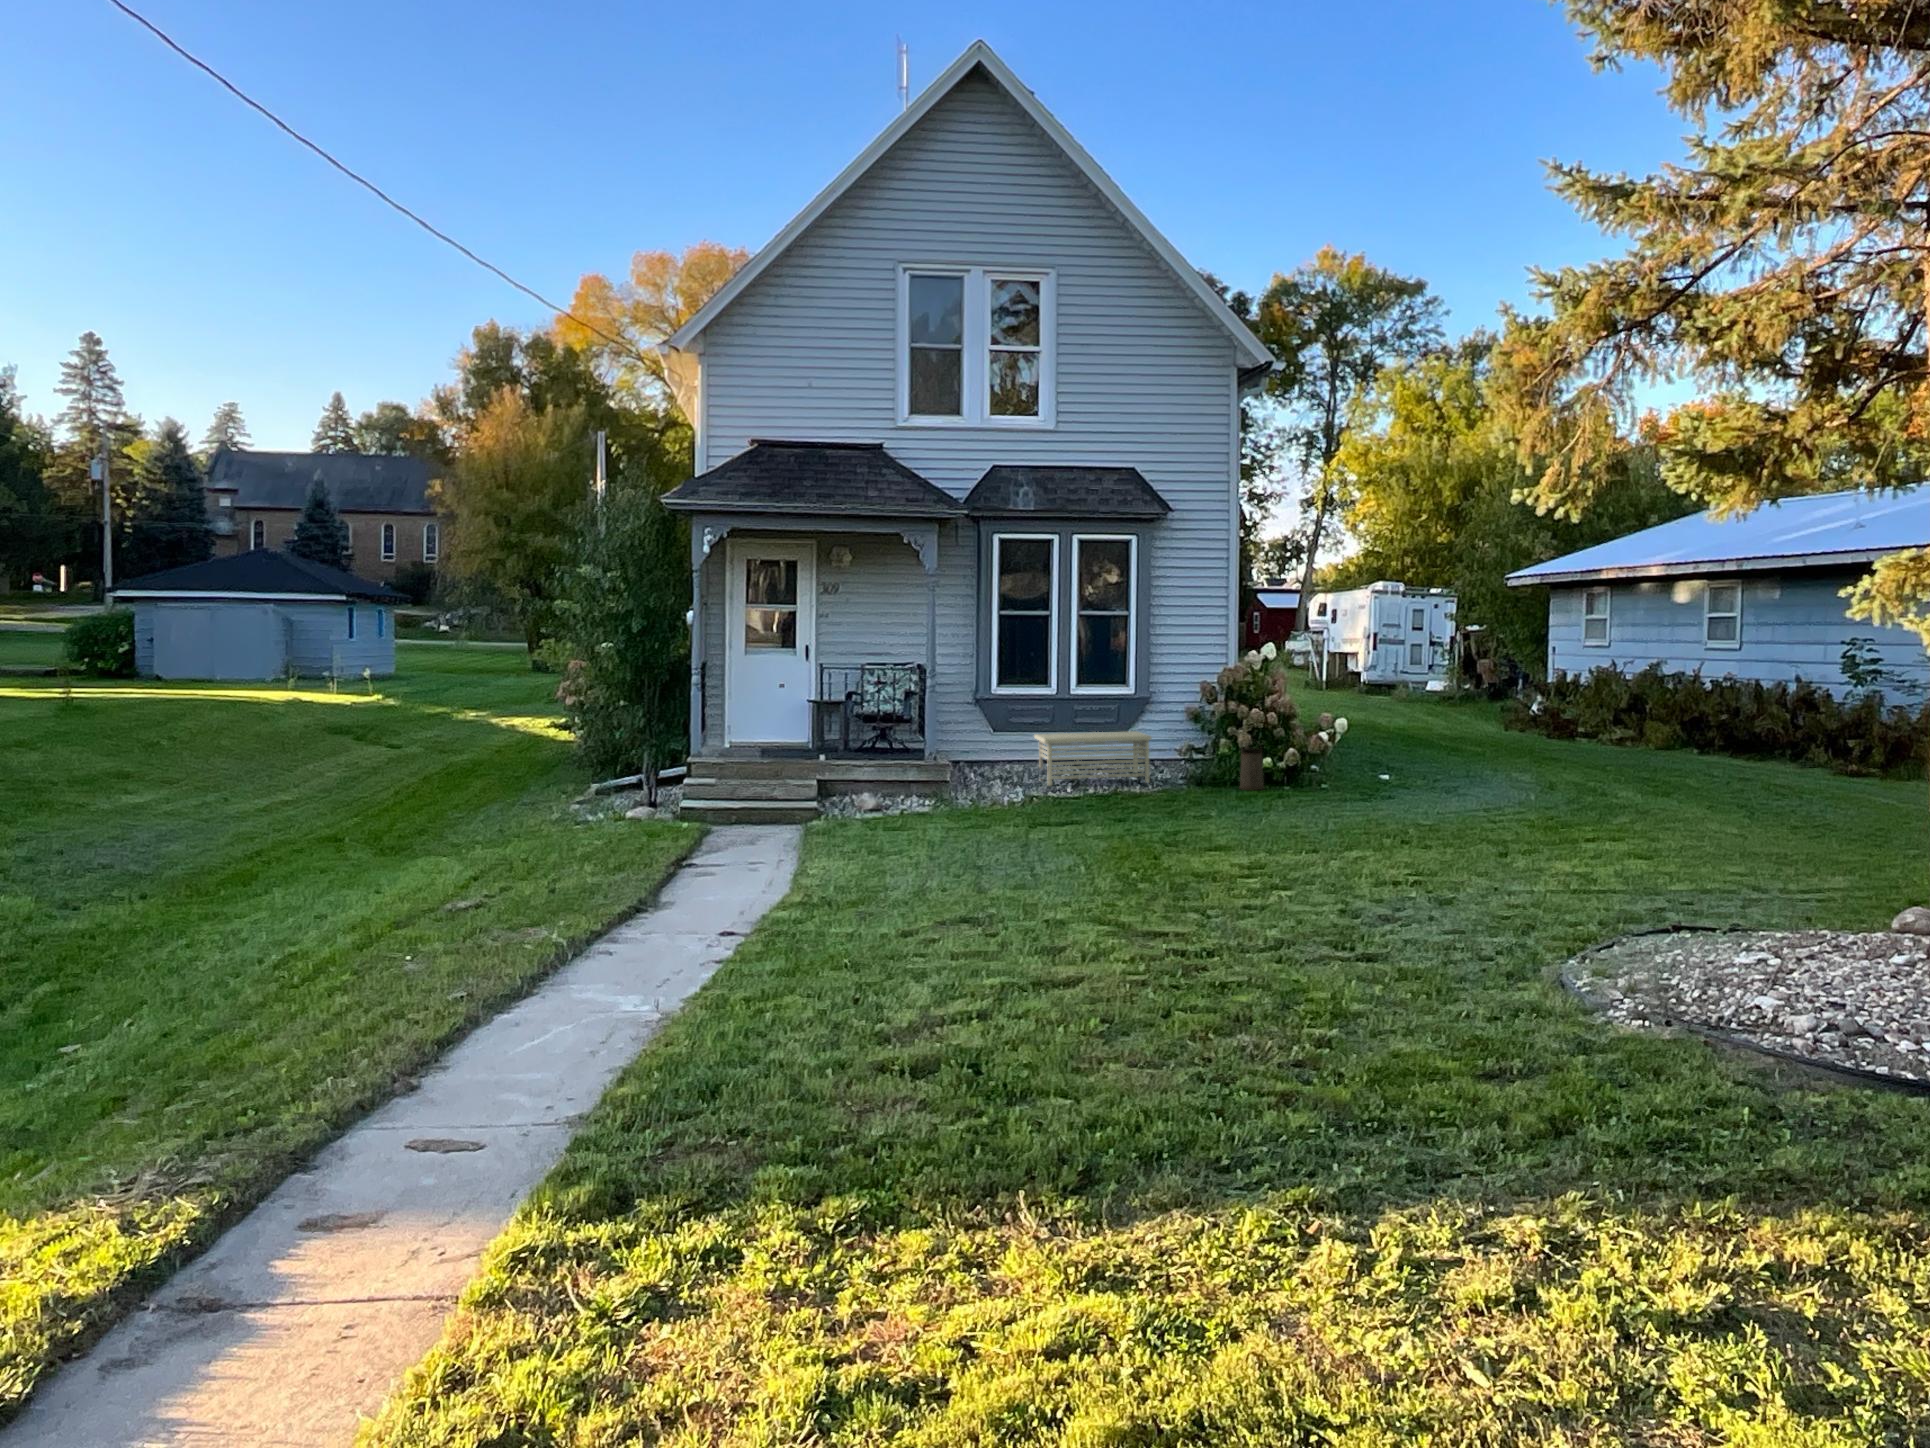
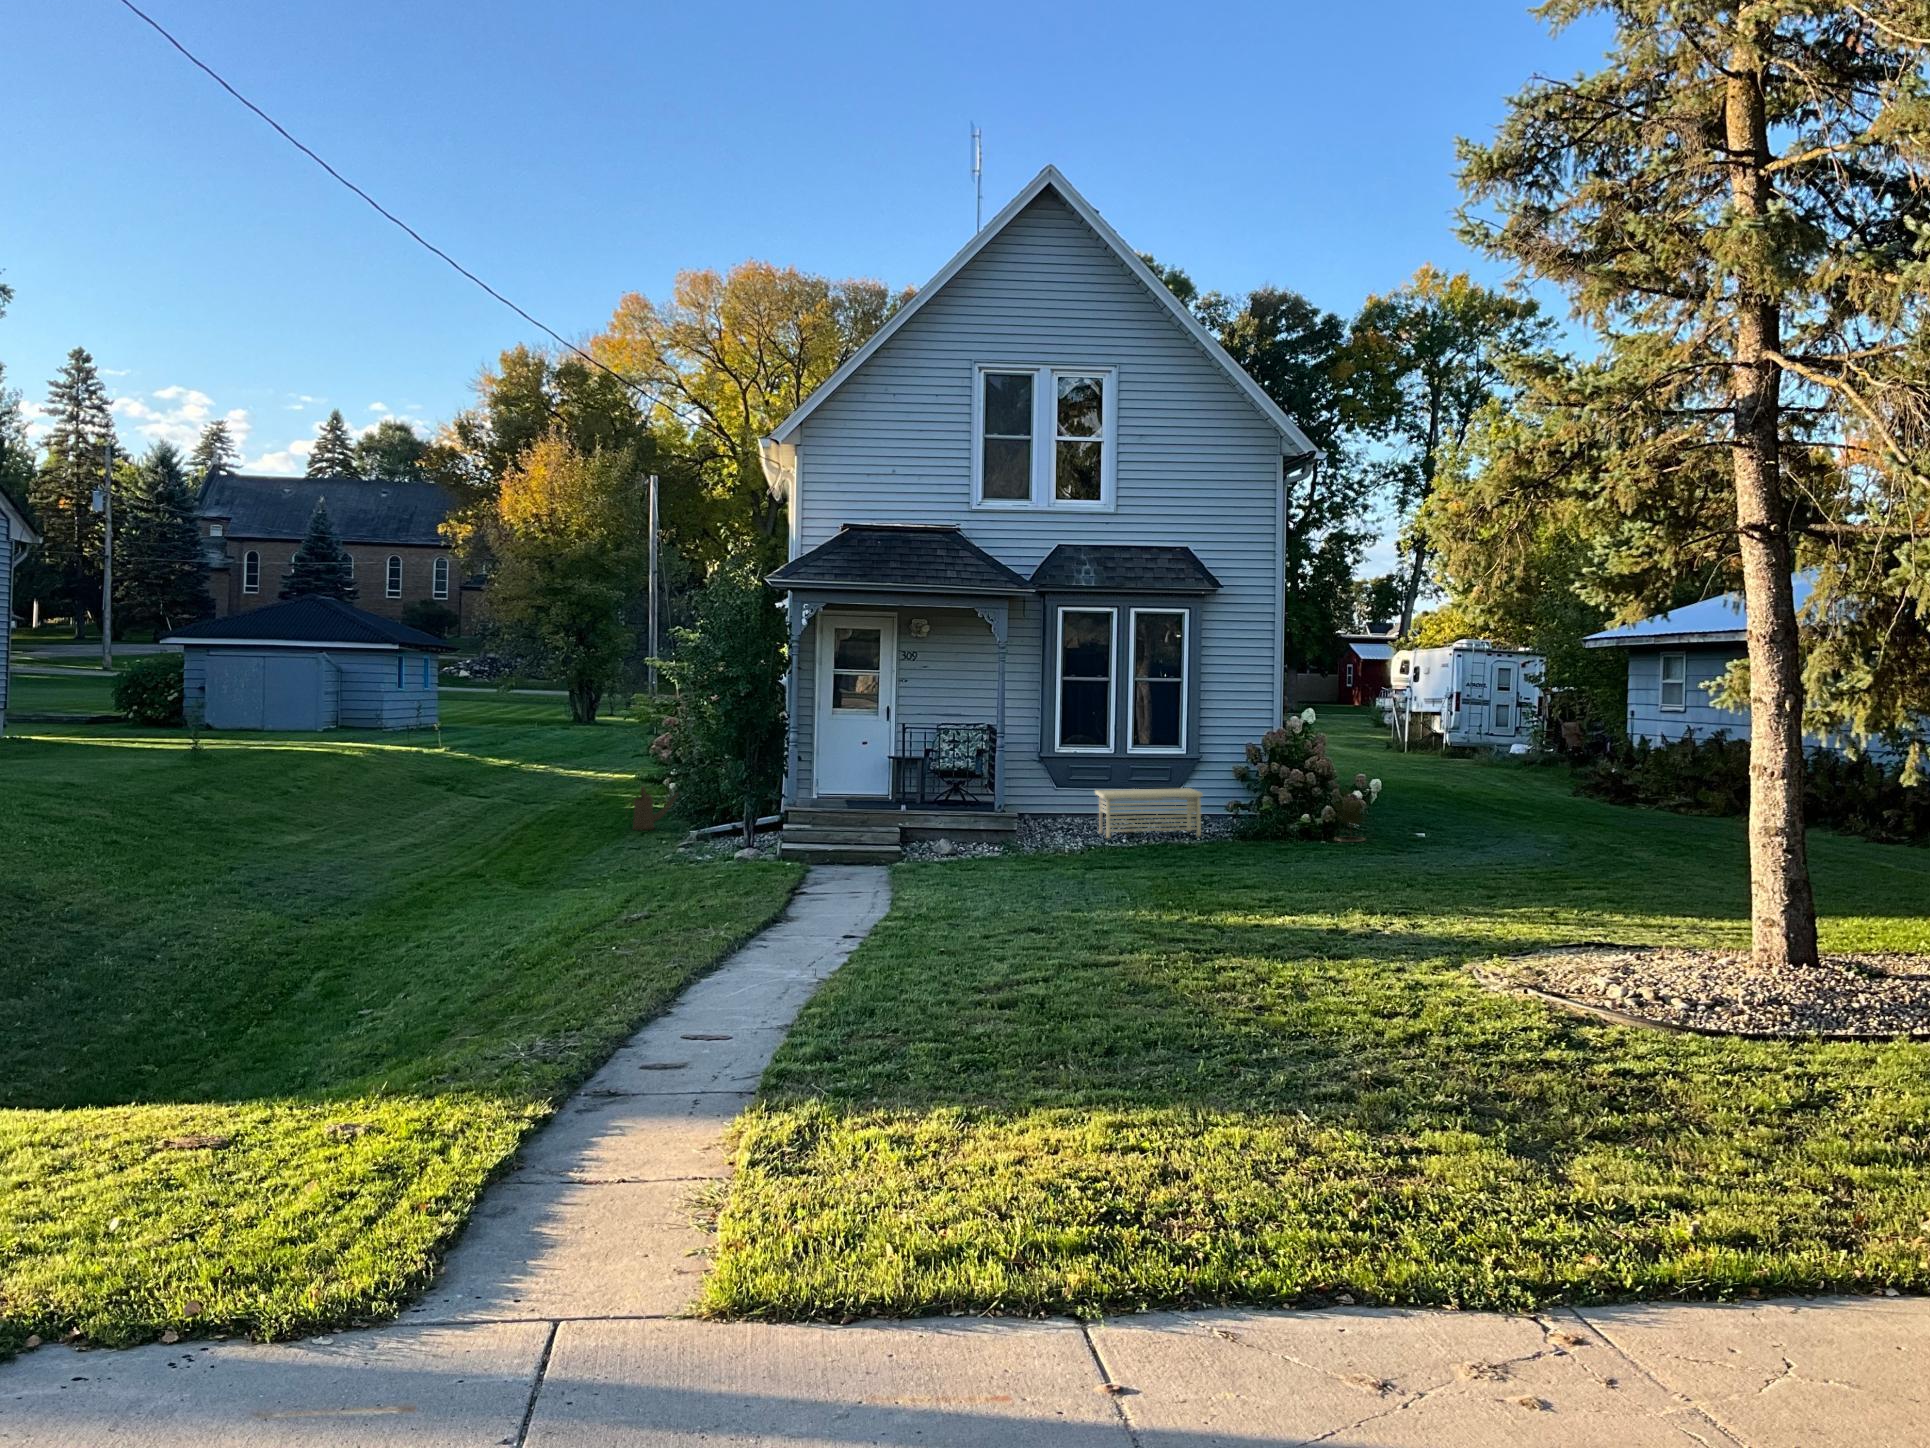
potted tree: none [1292,726,1331,788] -> present [1334,792,1366,842]
watering can: present [1239,743,1264,790] -> present [633,787,678,830]

